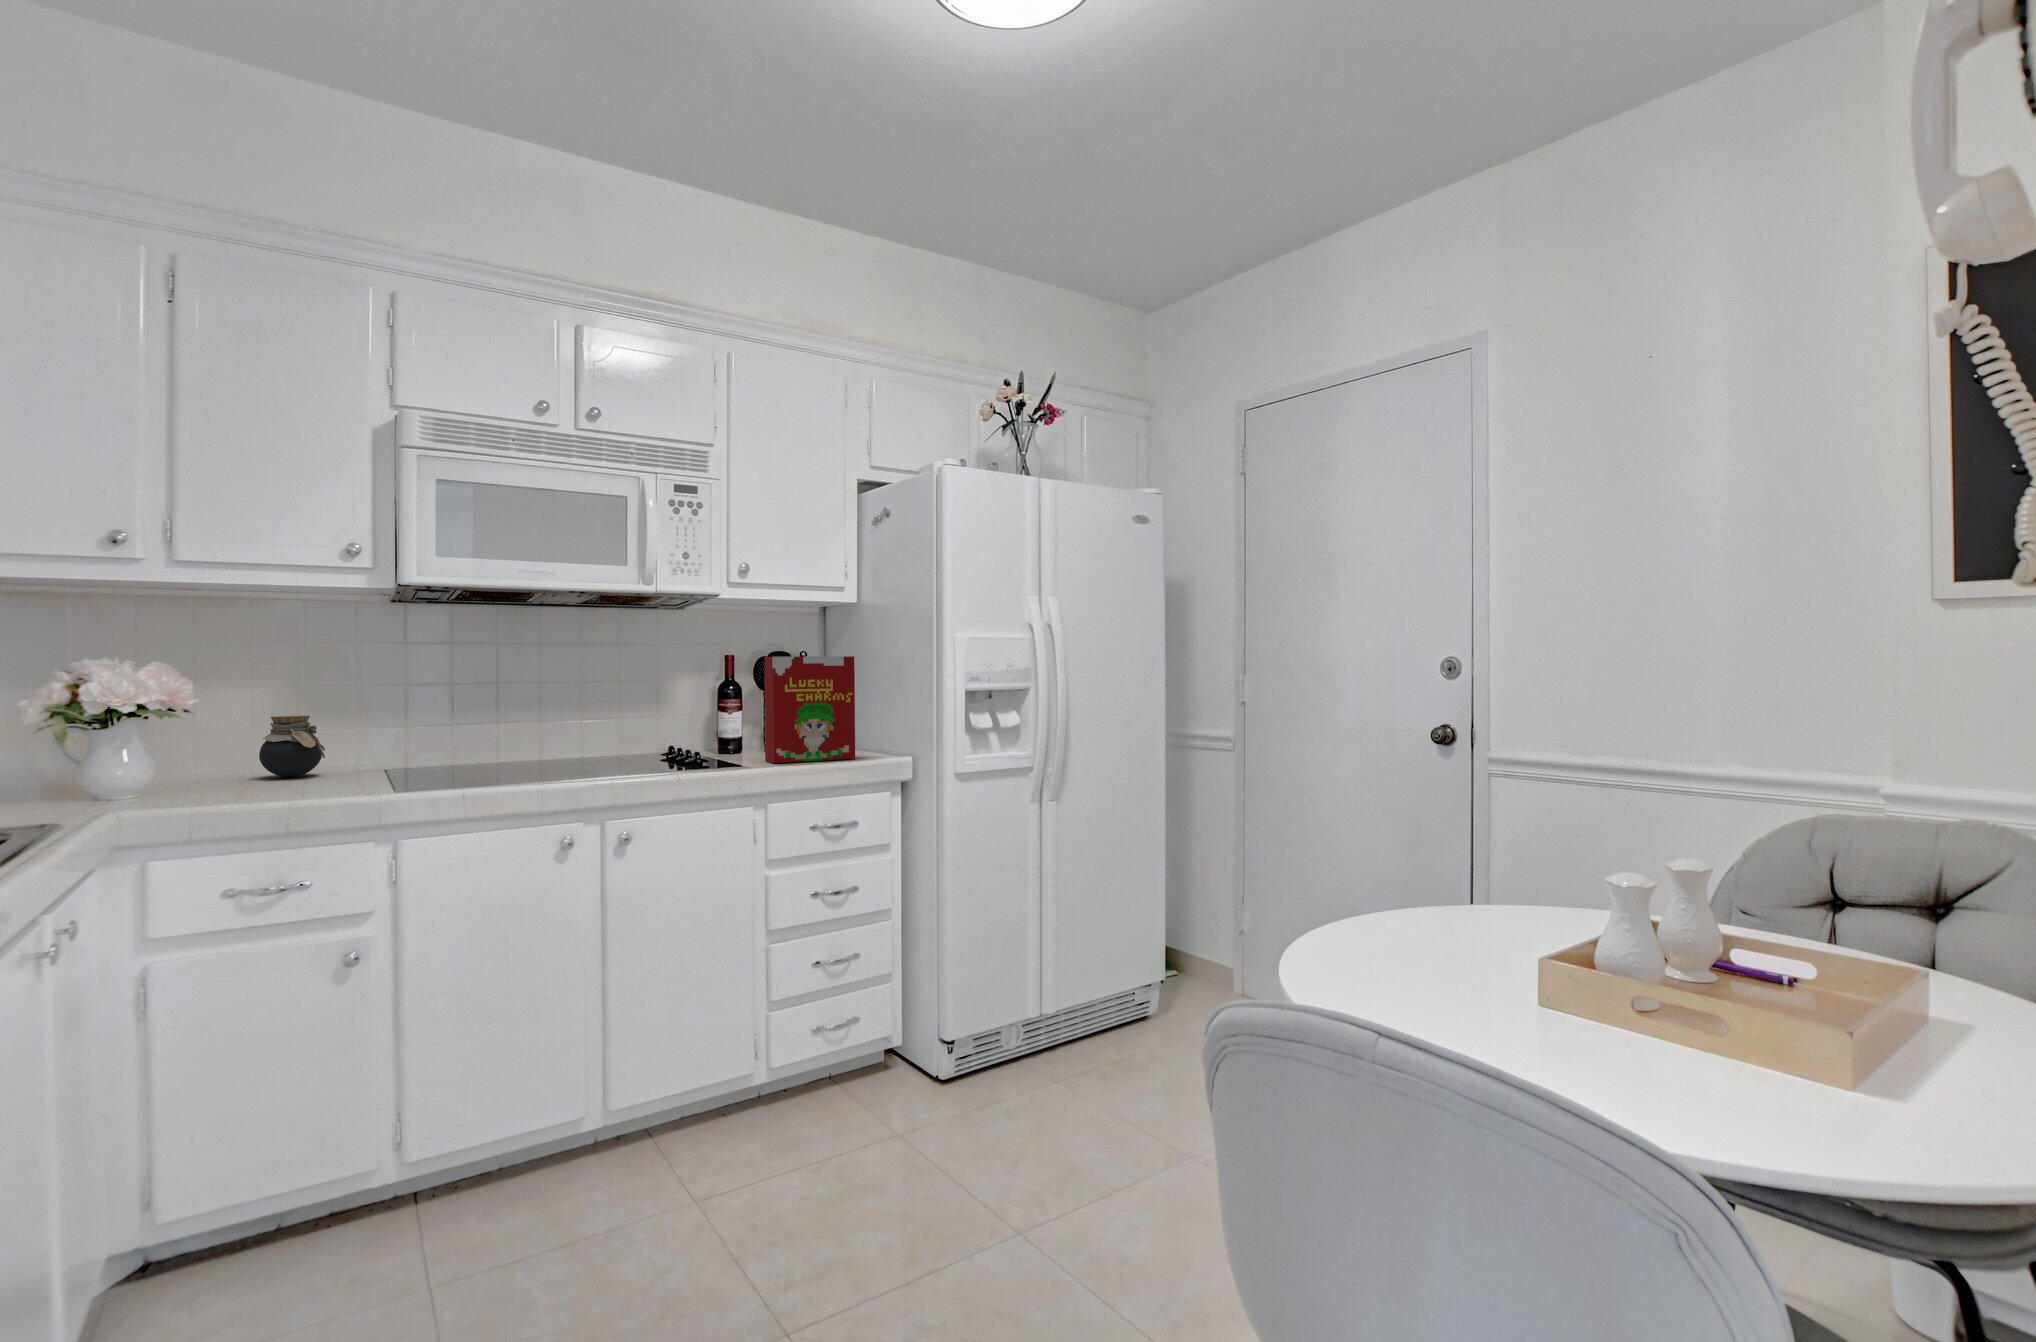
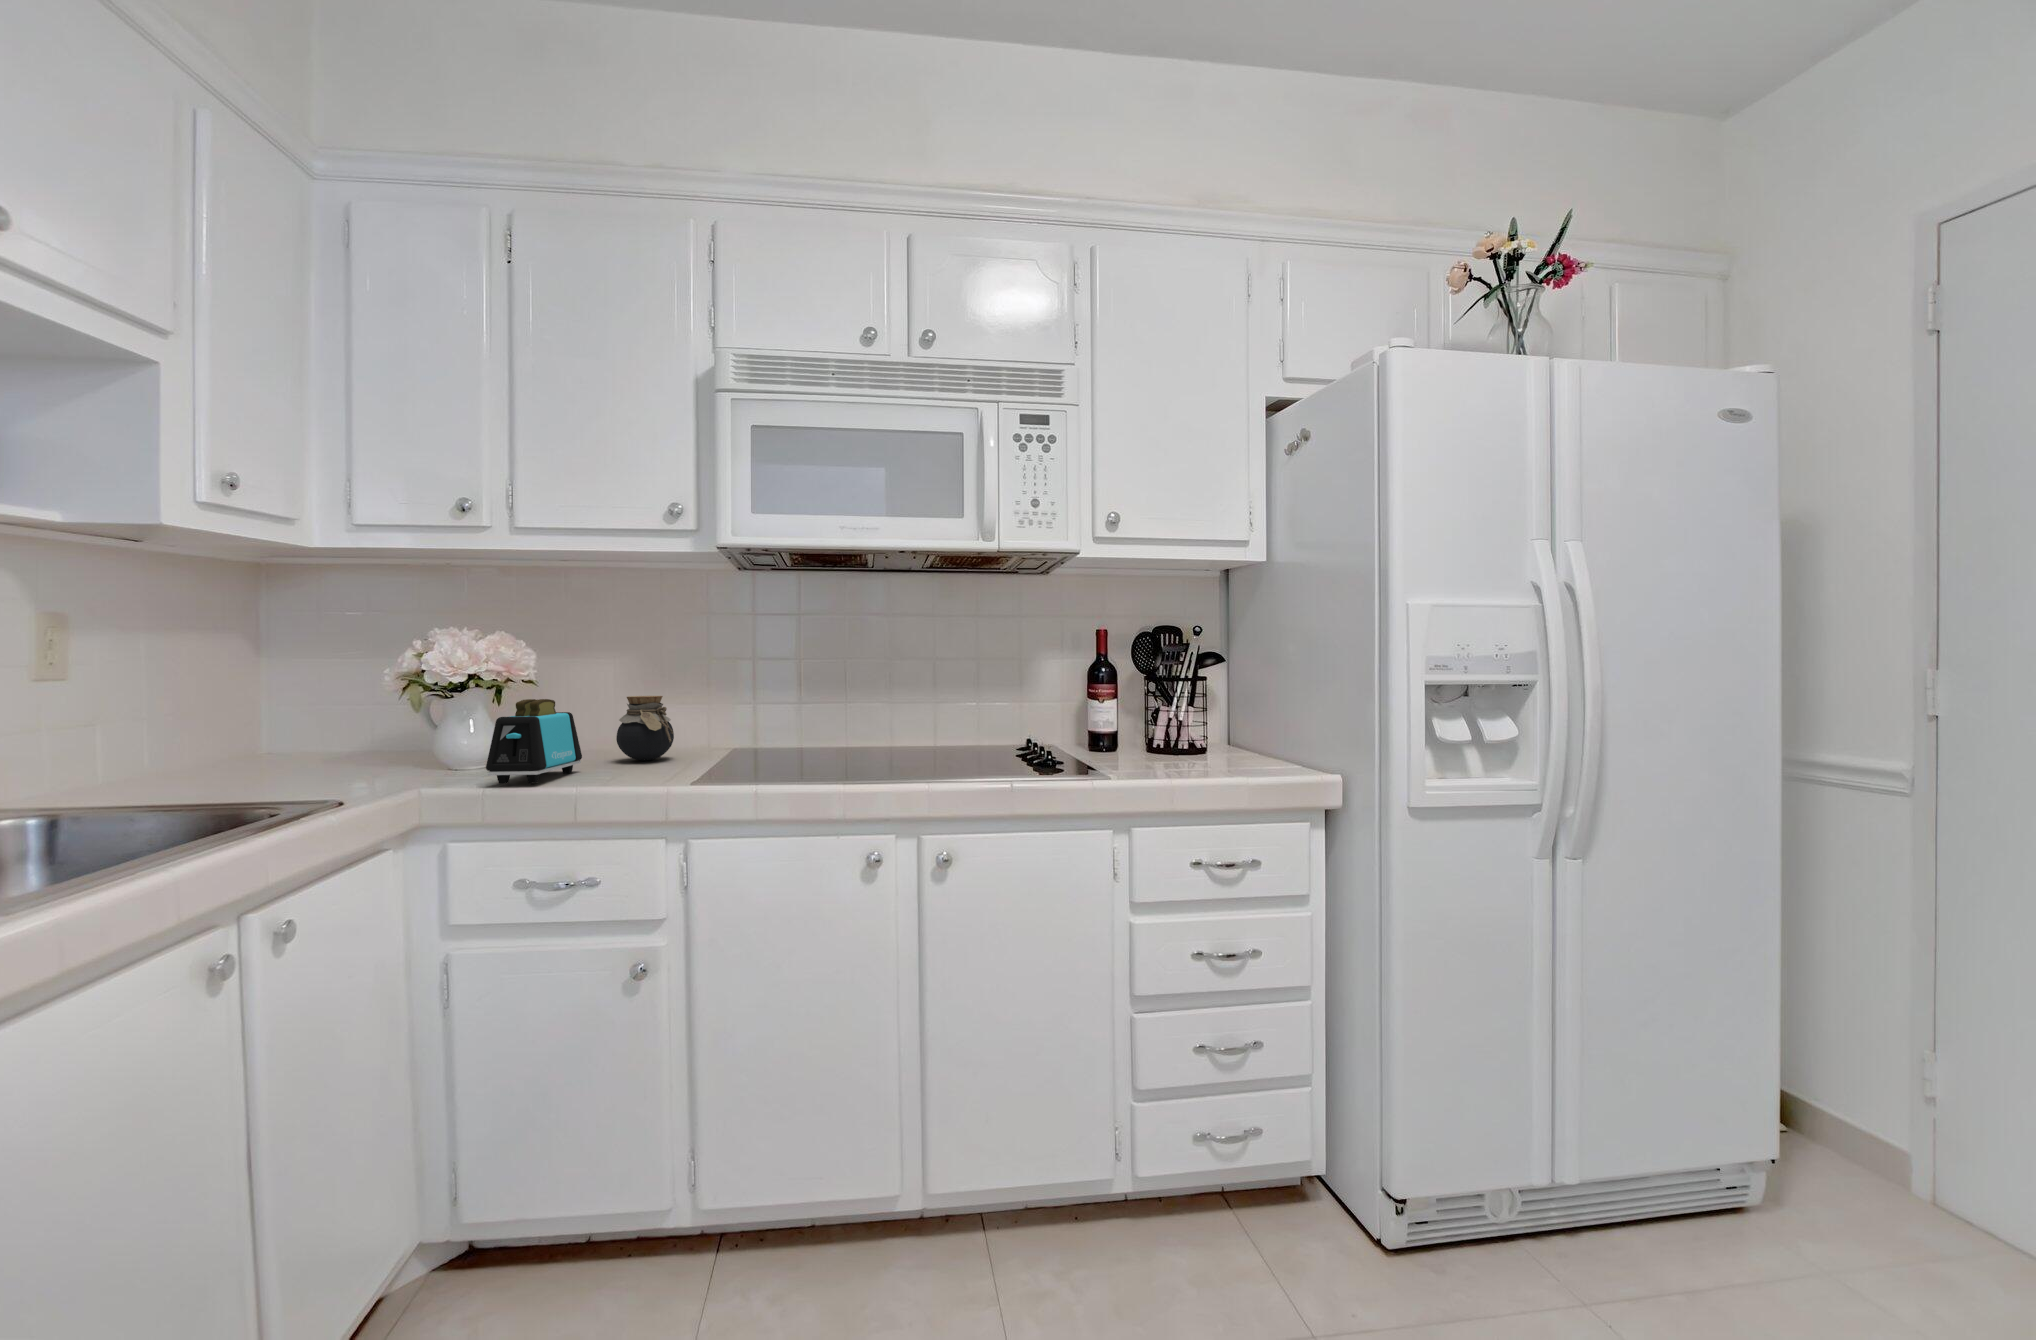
cereal box: present [764,656,855,763] -> none [1136,629,1258,772]
toaster: none [165,719,241,799] -> present [486,699,582,784]

